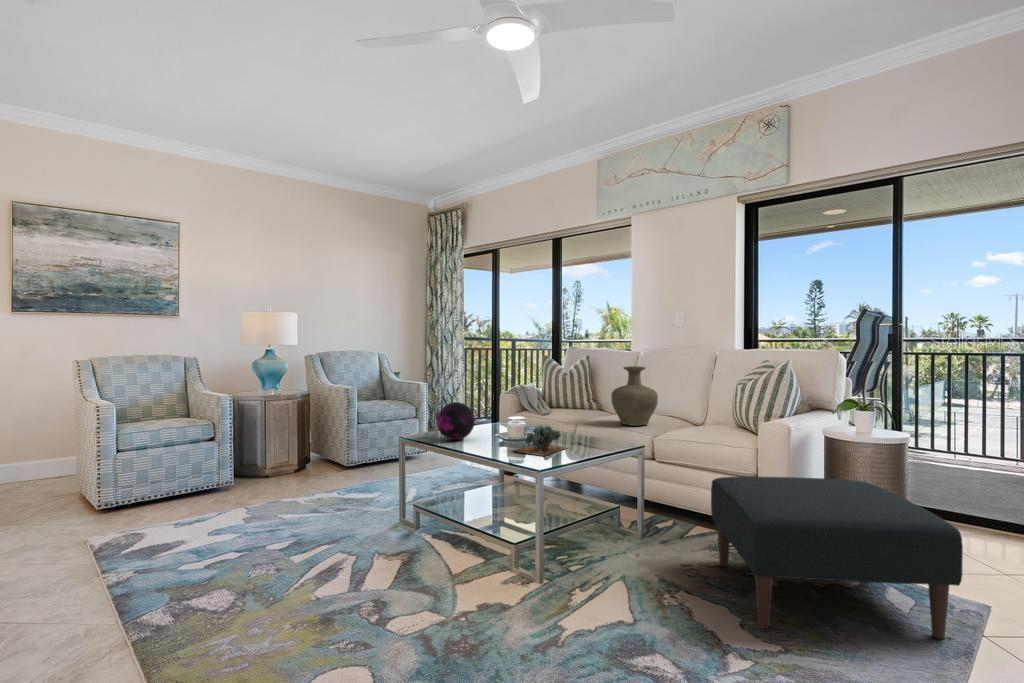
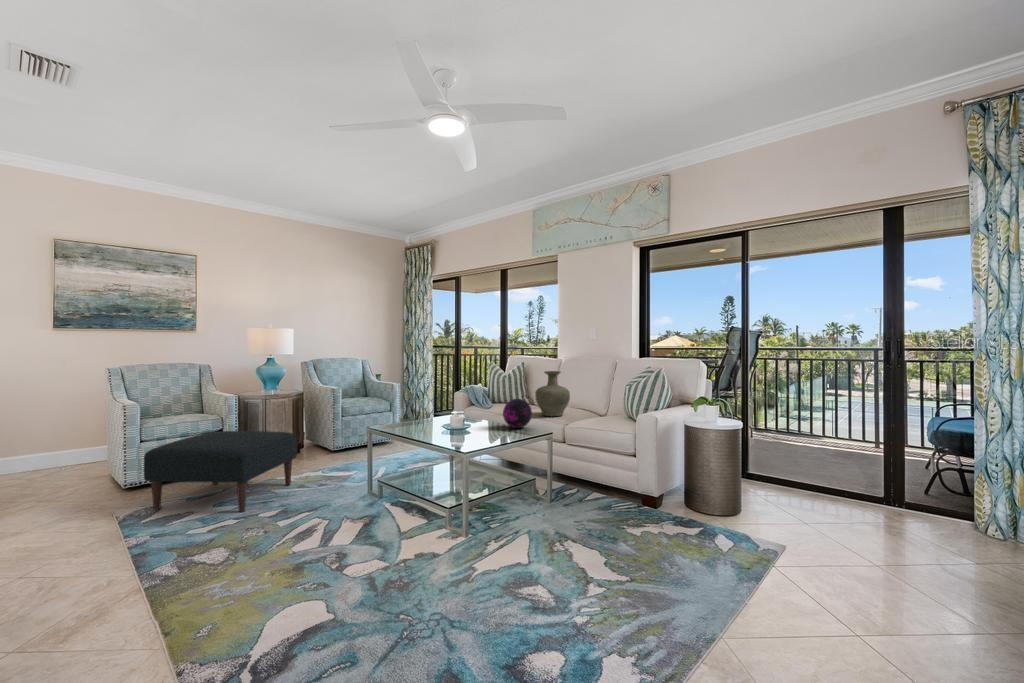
decorative orb: present [437,402,475,440] -> present [503,399,532,428]
succulent plant: present [514,425,567,456] -> none [451,417,495,441]
ottoman: present [711,477,963,639] -> present [144,431,297,512]

